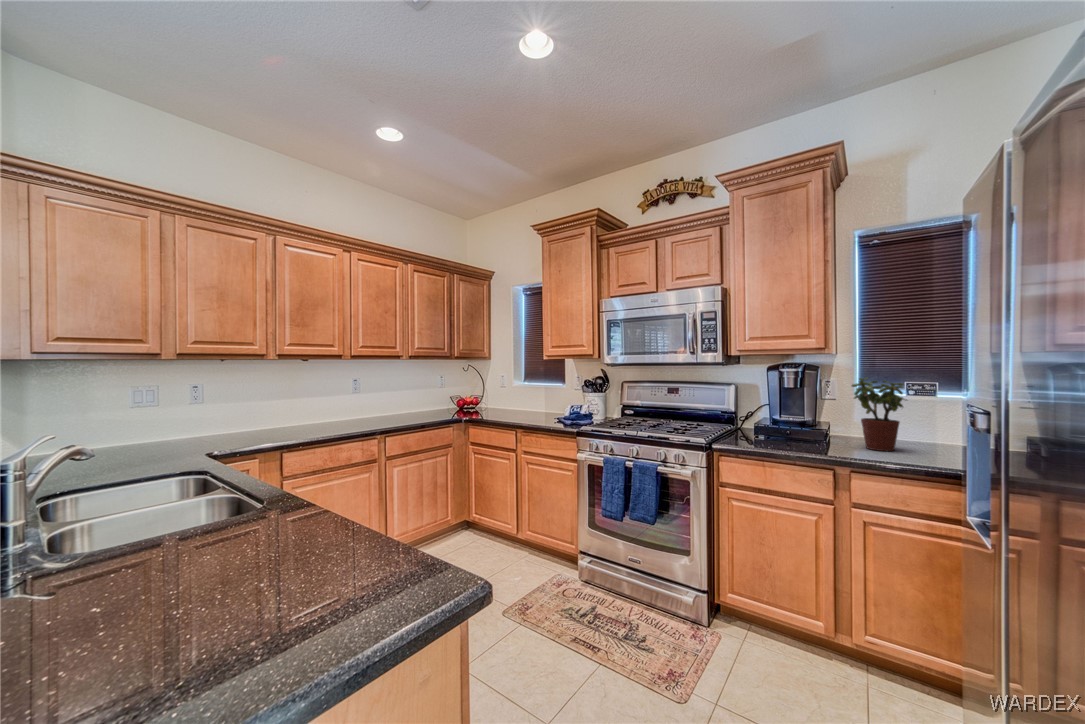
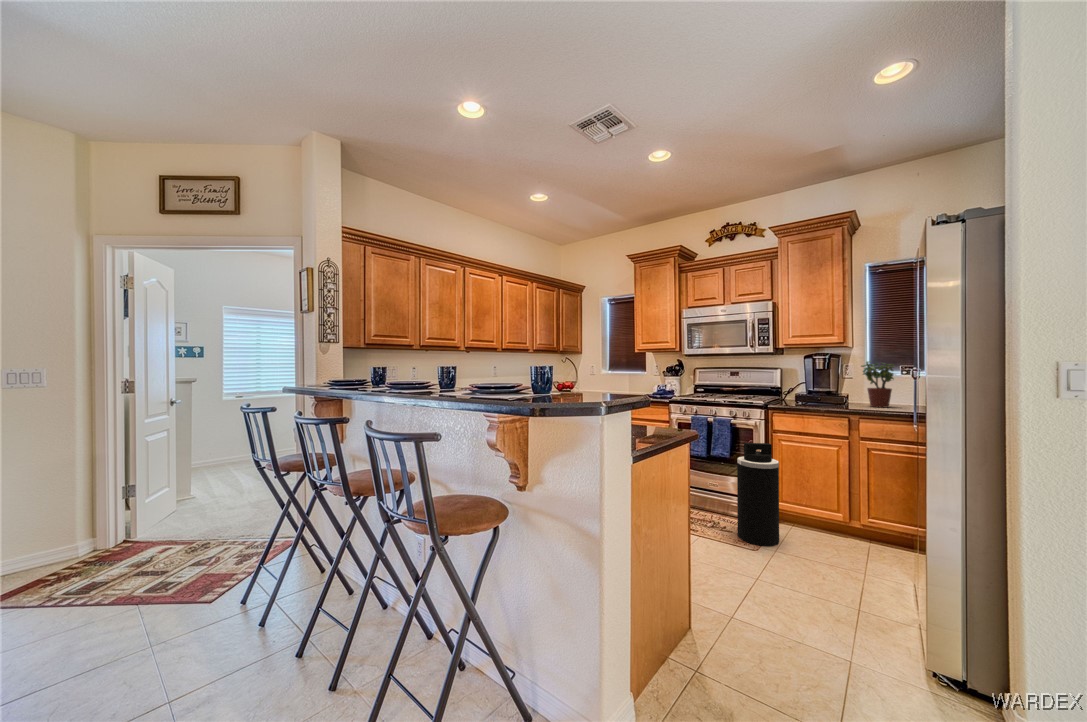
trash can: none [660,510,724,686] -> present [737,443,779,546]

